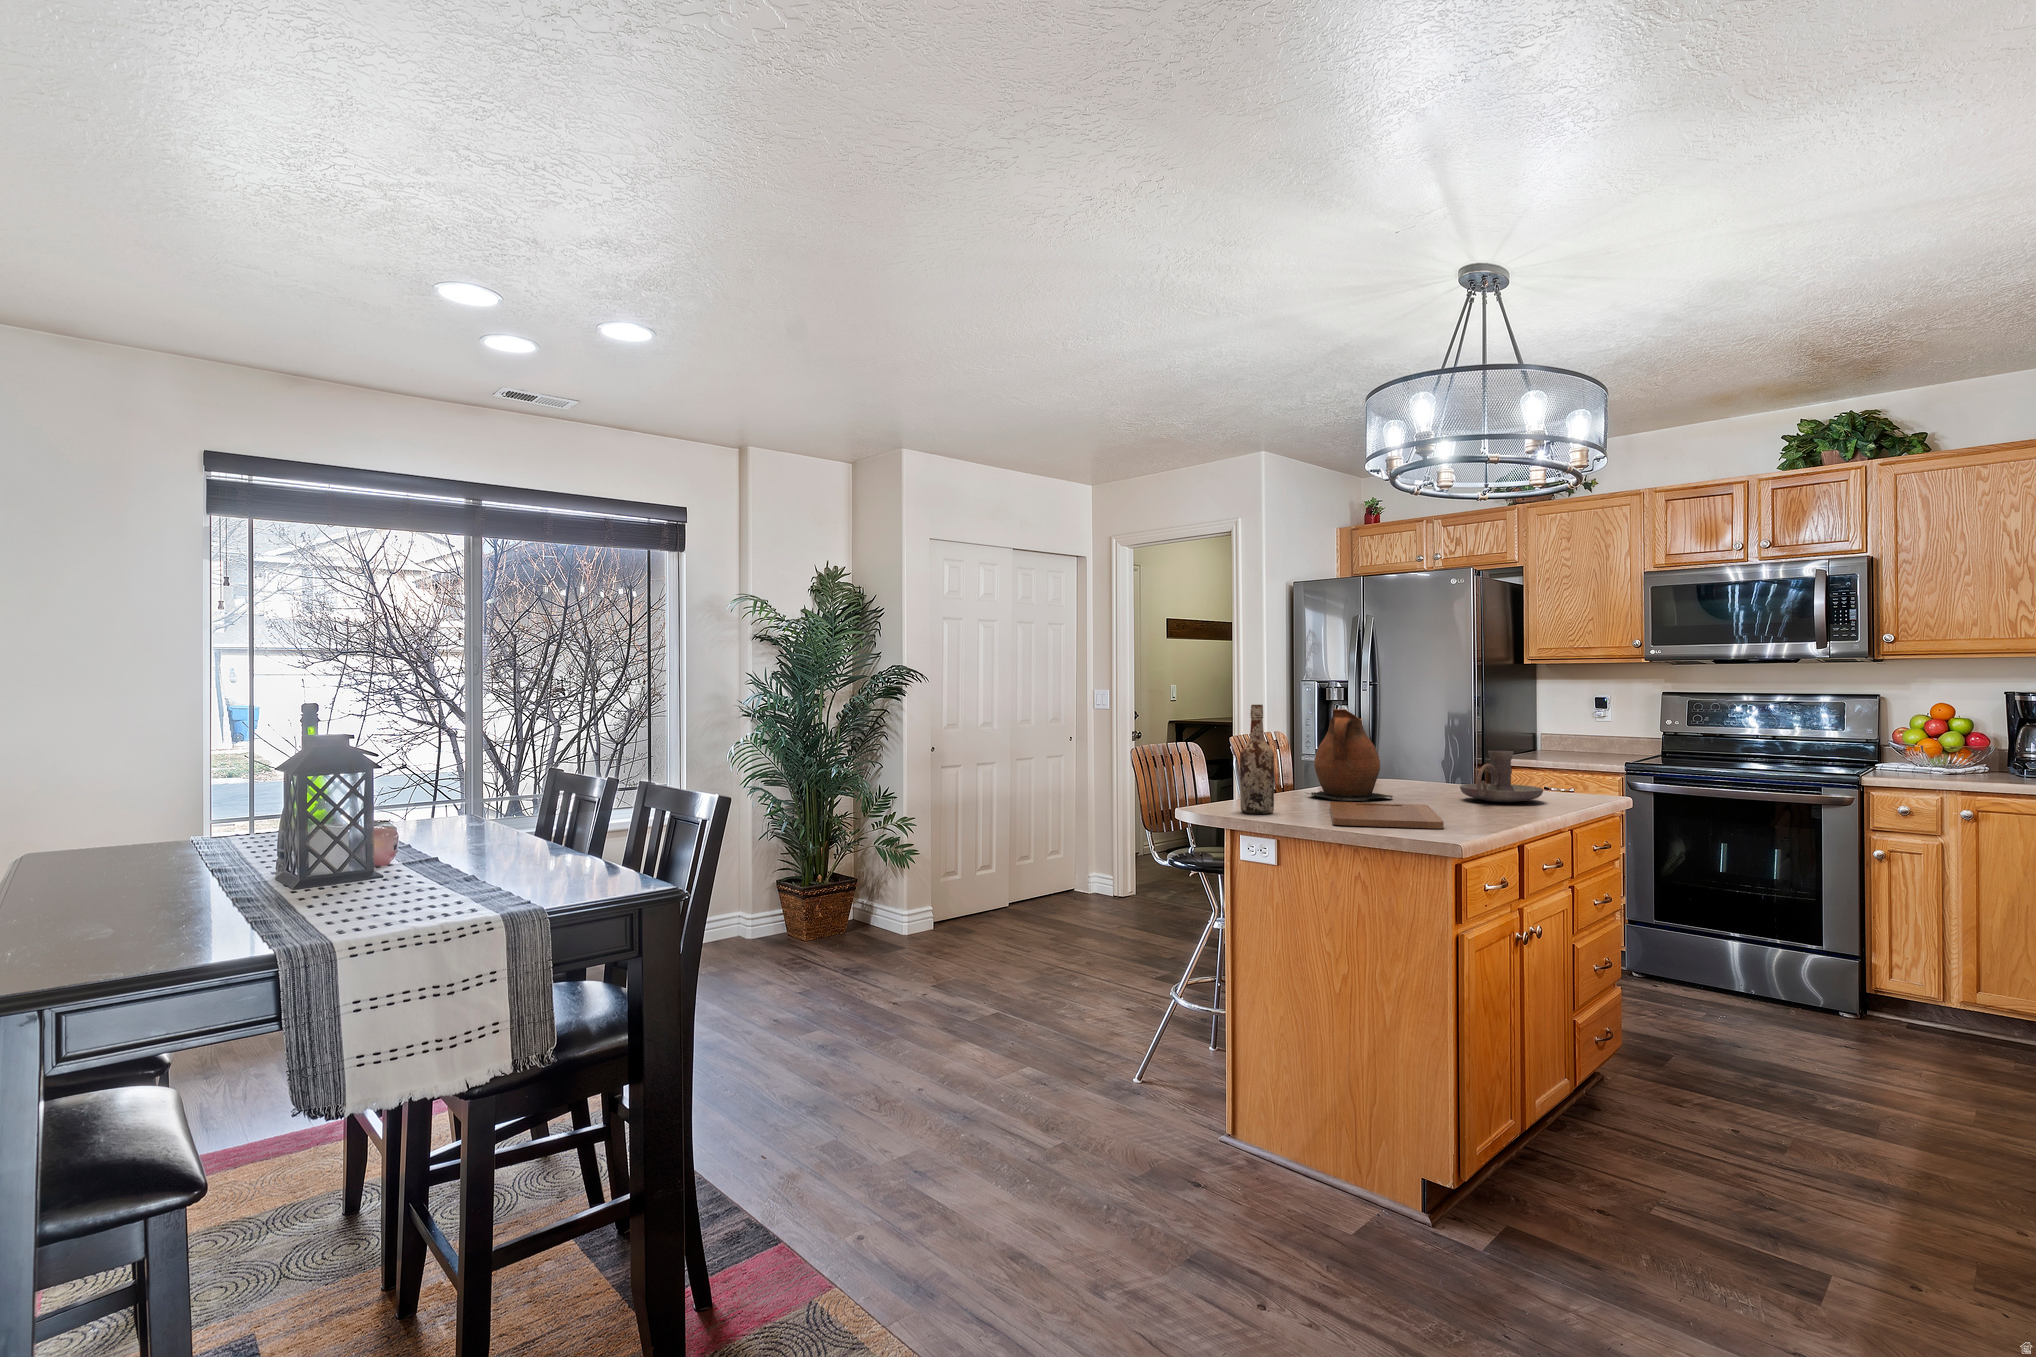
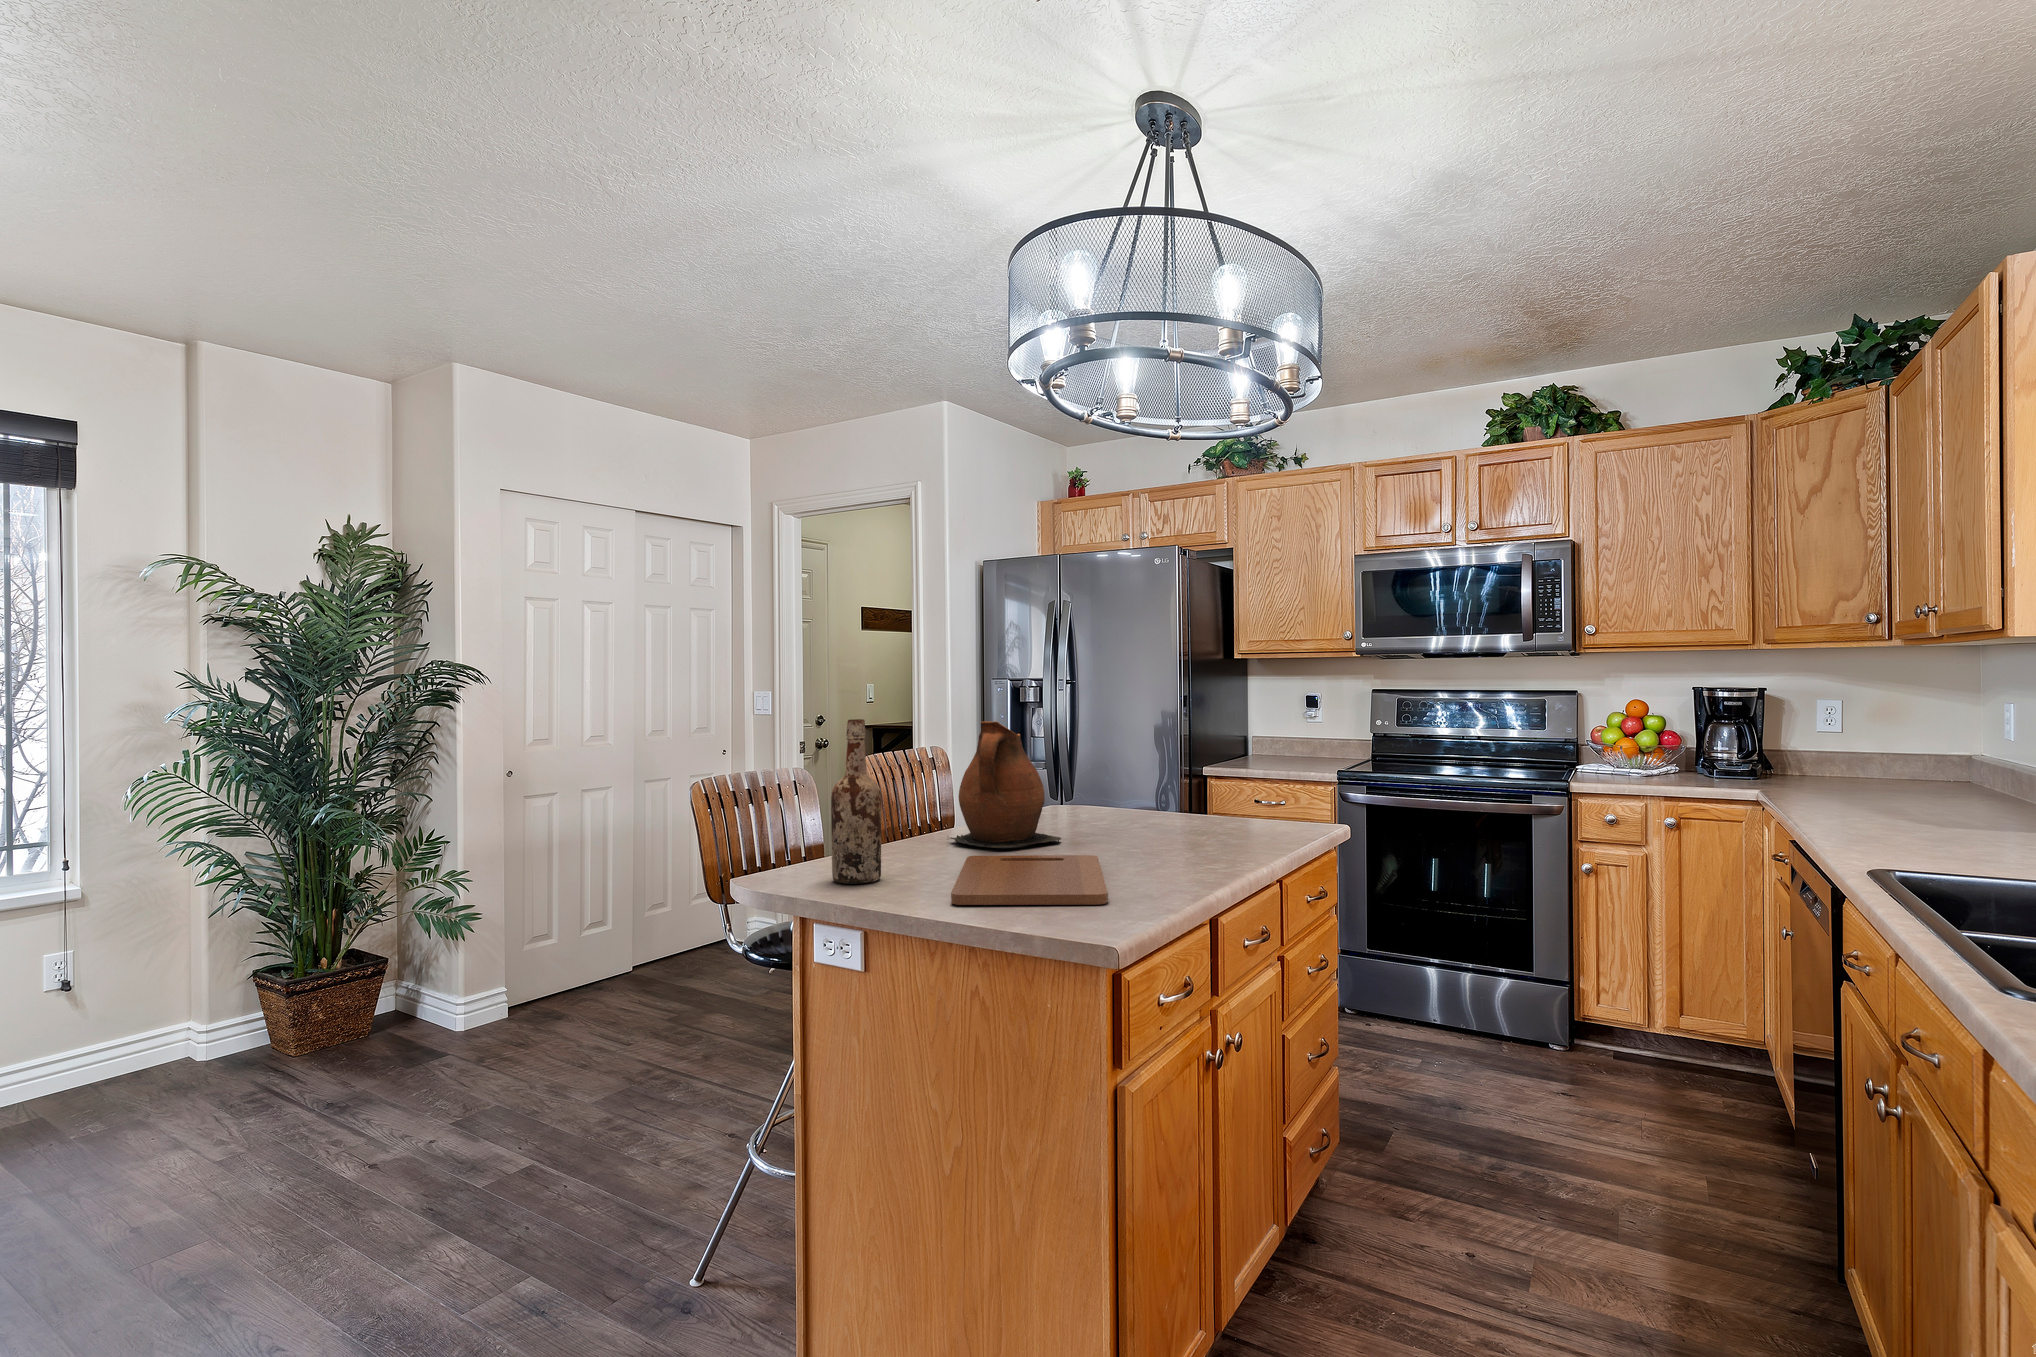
candle holder: present [1460,751,1543,802] -> none [1145,773,1246,842]

